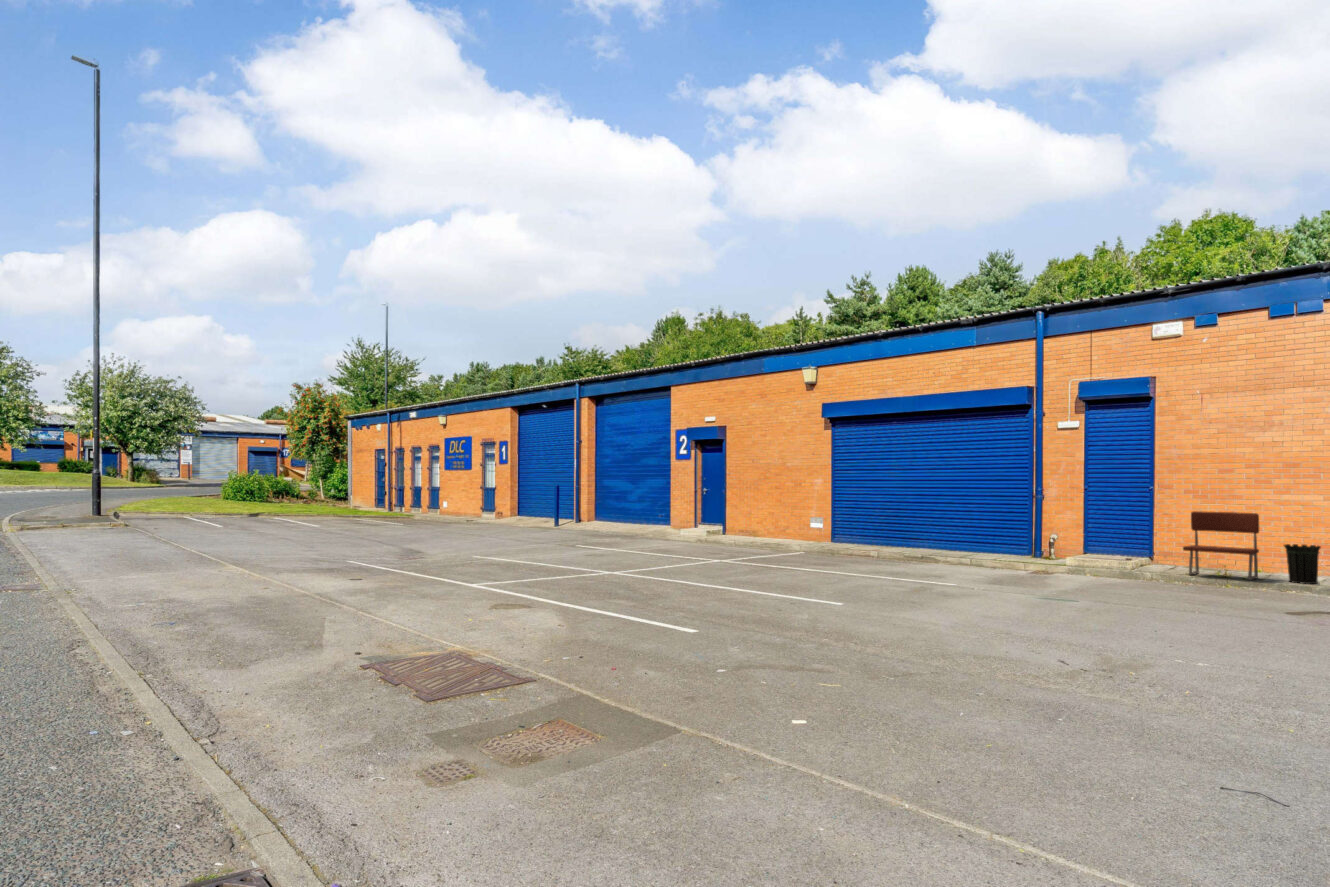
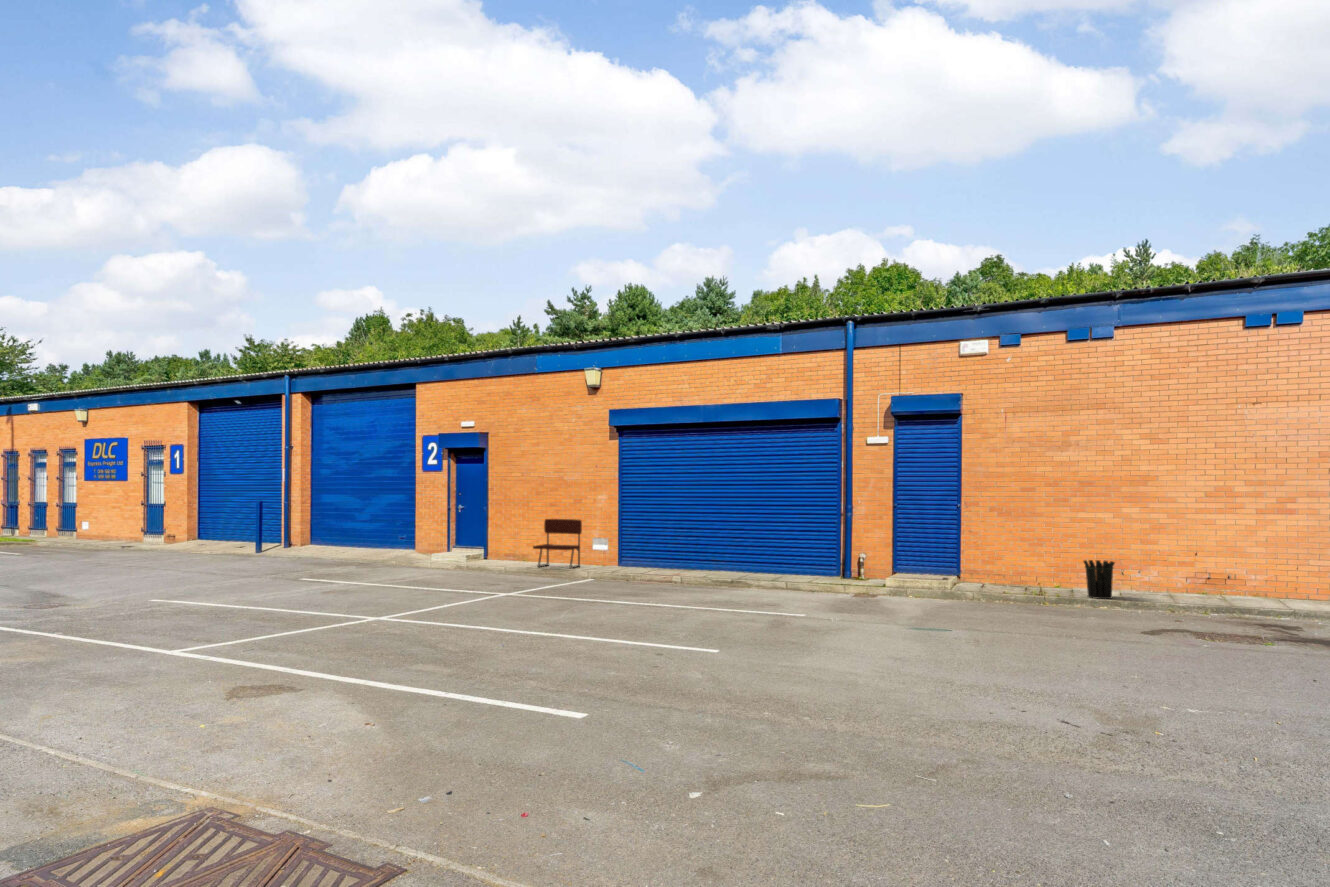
bench: present [1183,511,1259,580] -> present [533,519,582,568]

